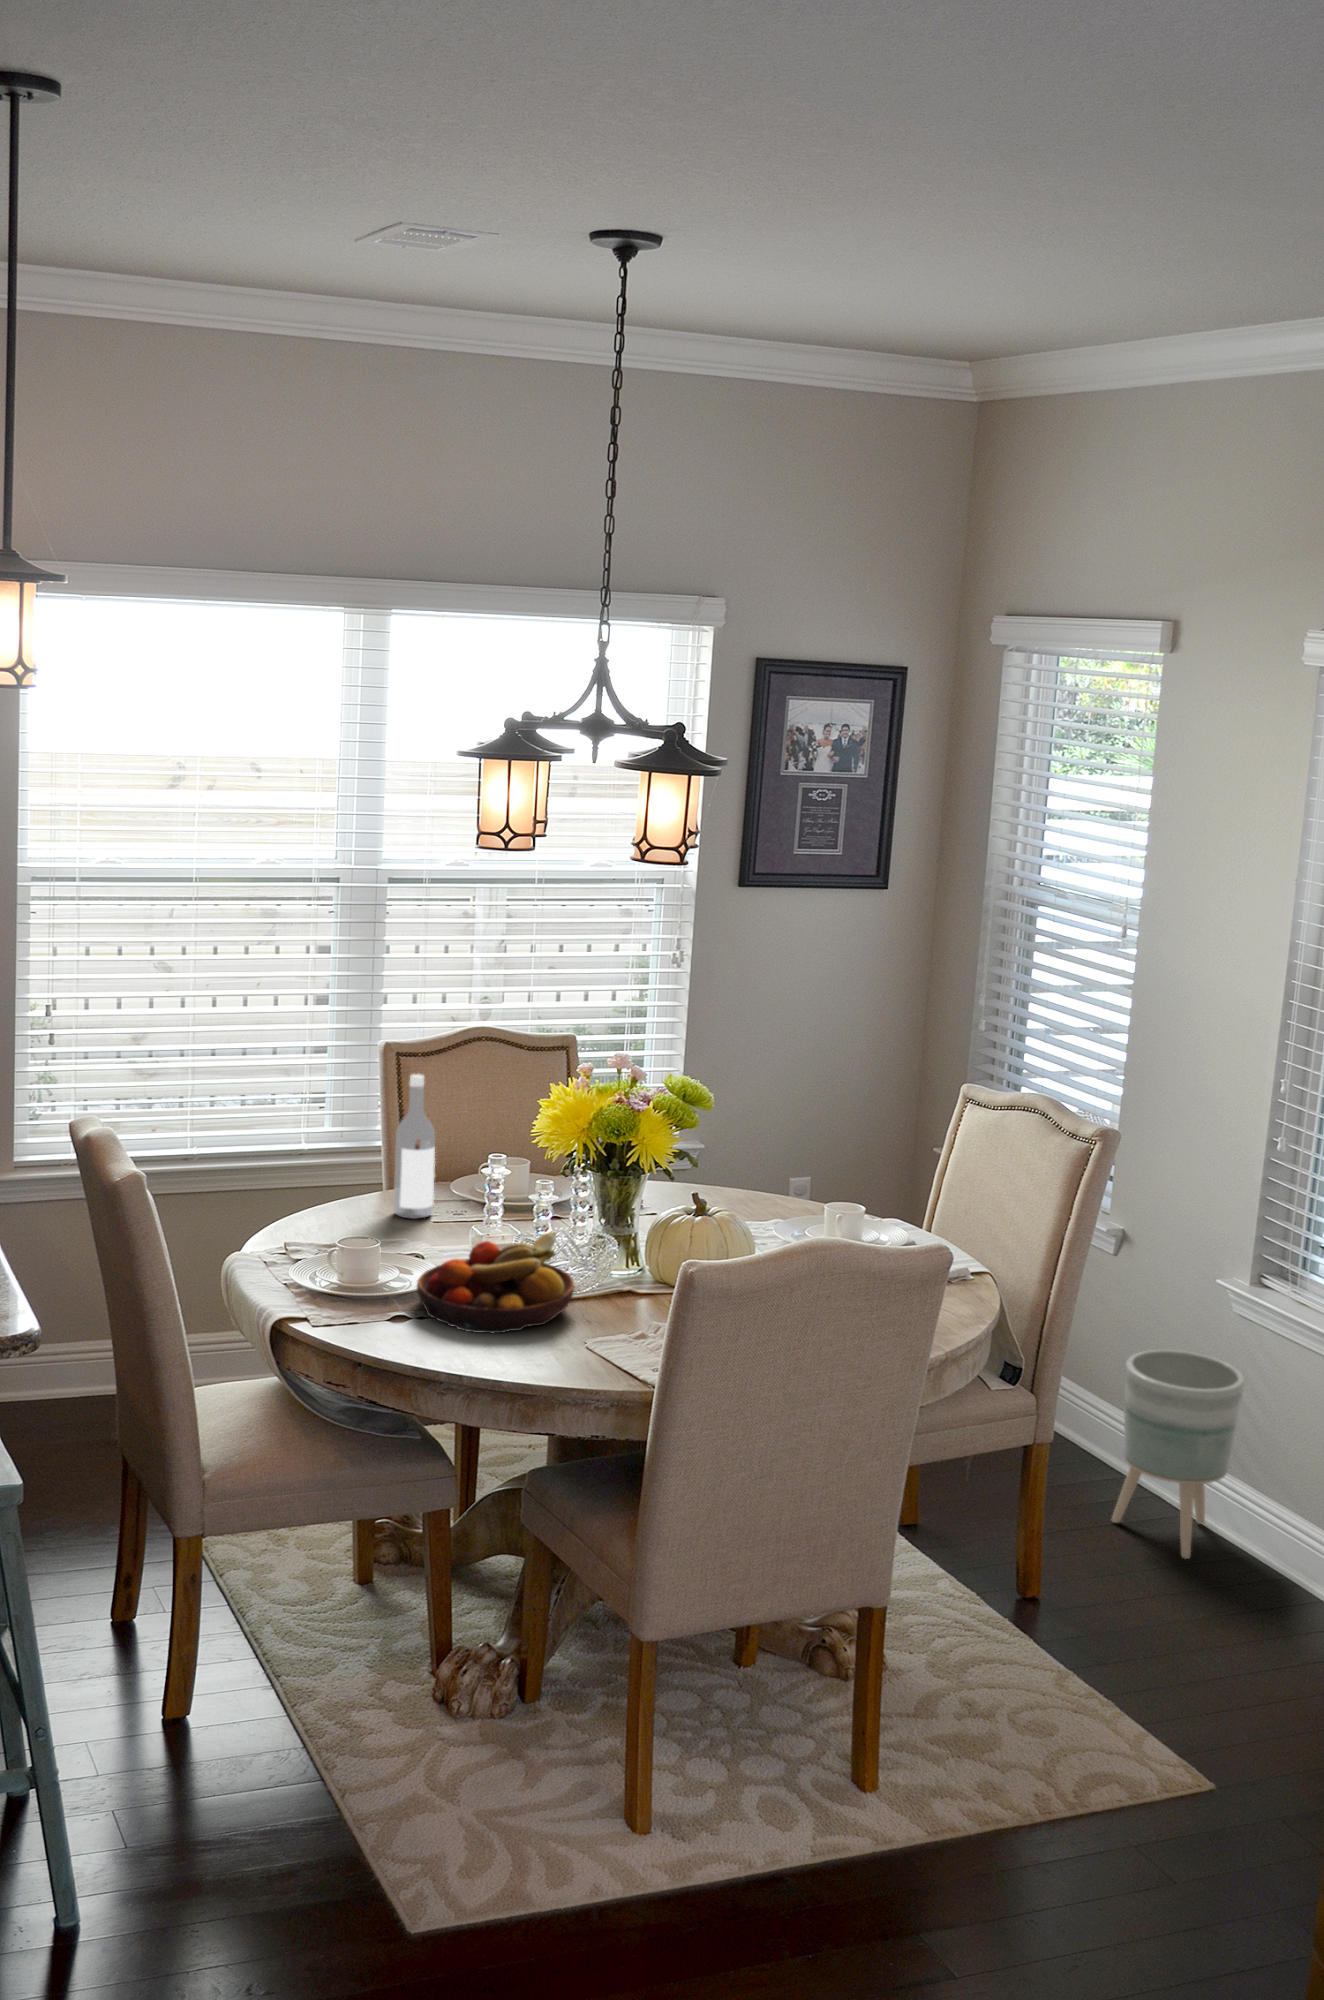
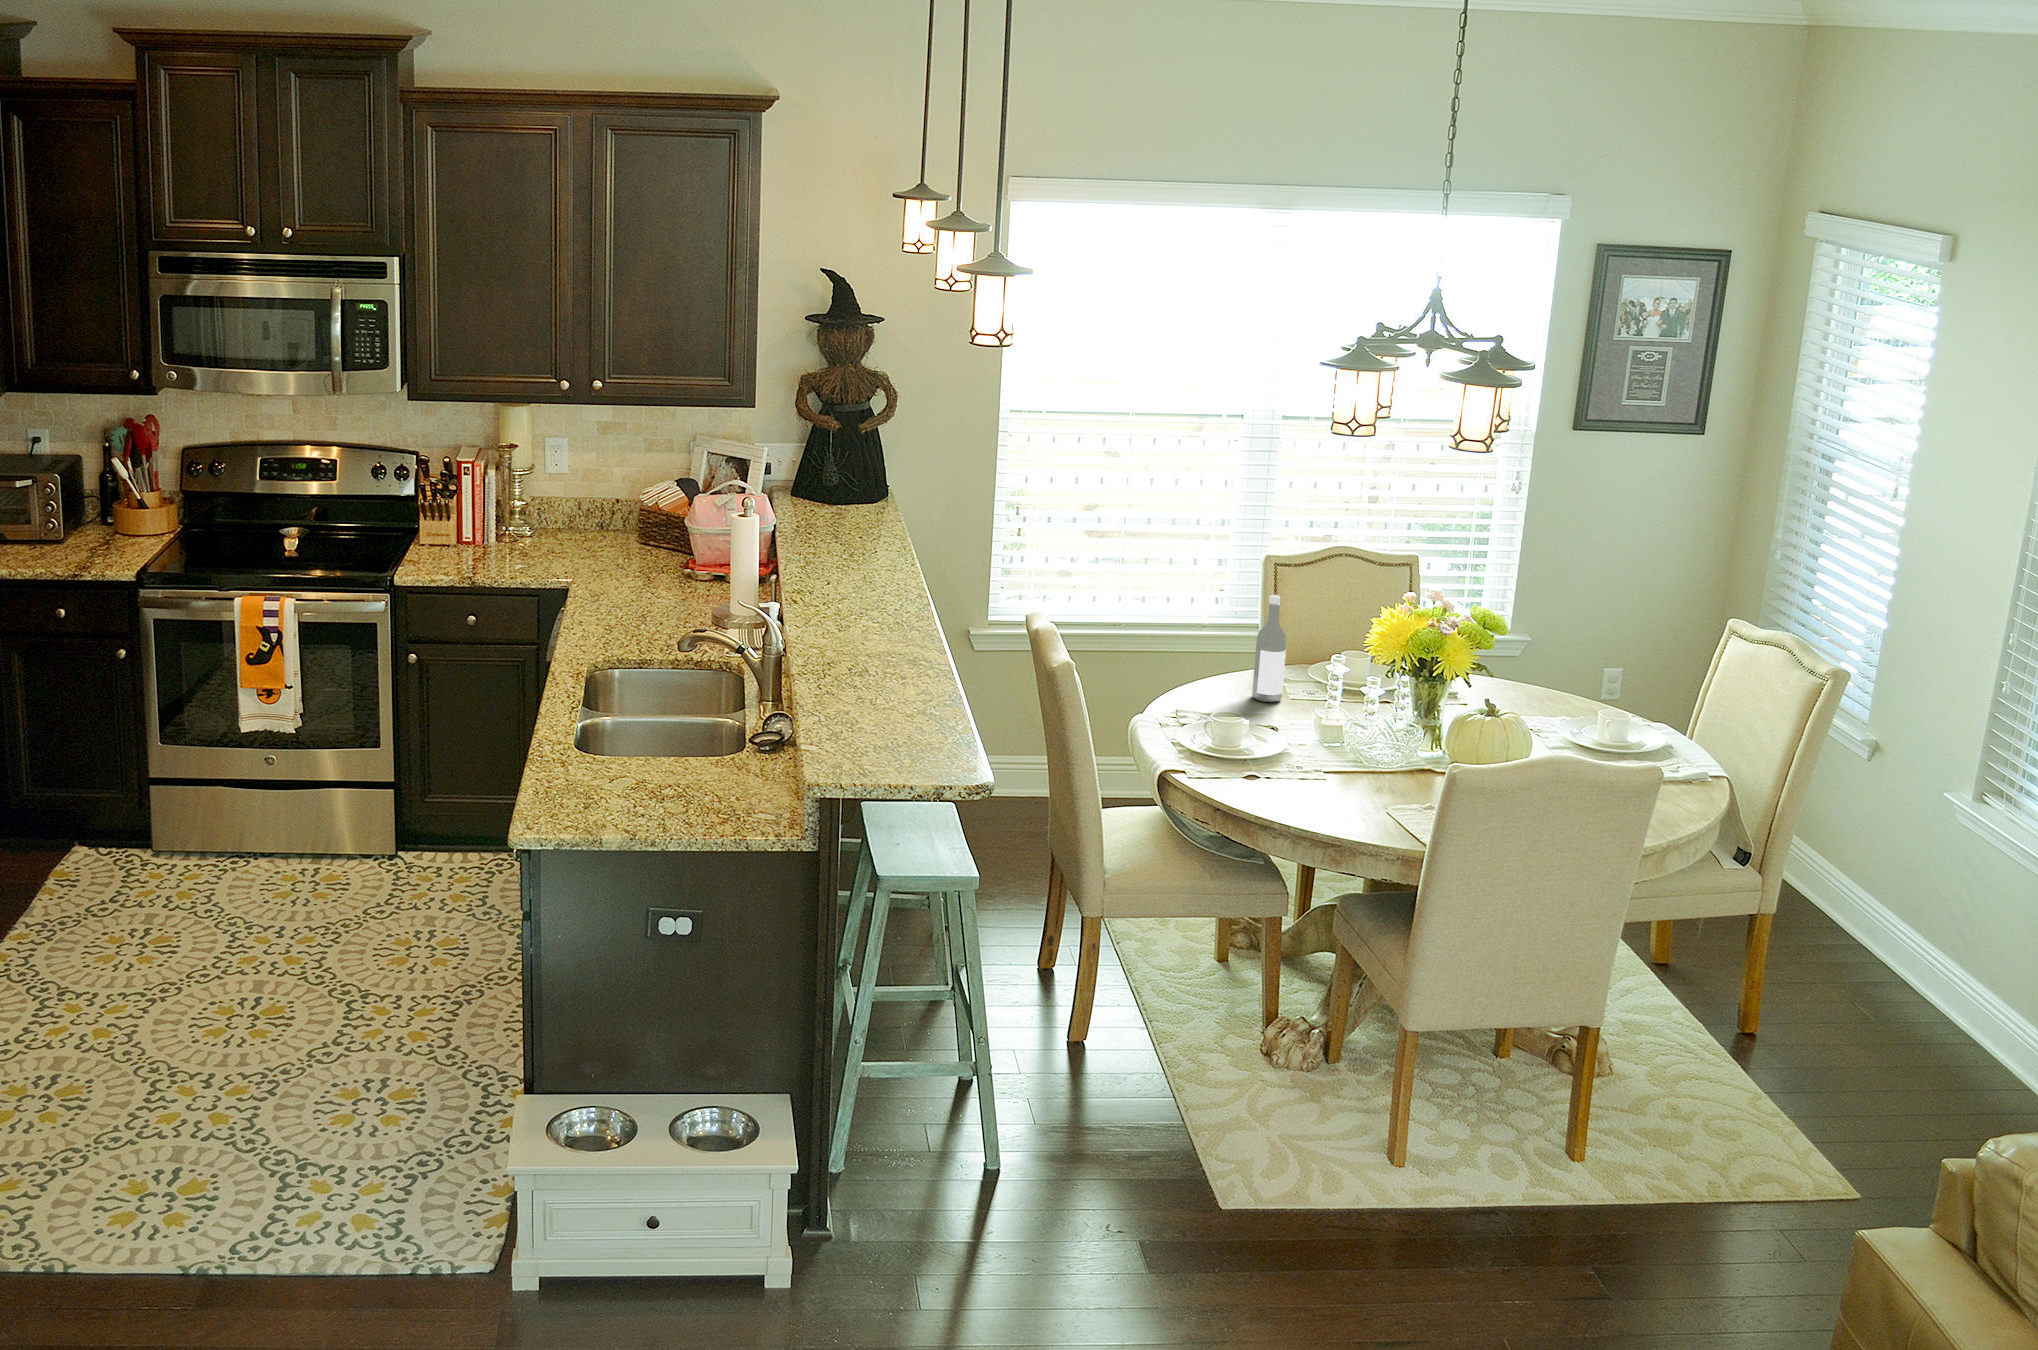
fruit bowl: present [417,1232,574,1333] -> none [1264,726,1381,797]
planter: present [1112,1350,1245,1559] -> none [1852,864,1984,1042]

